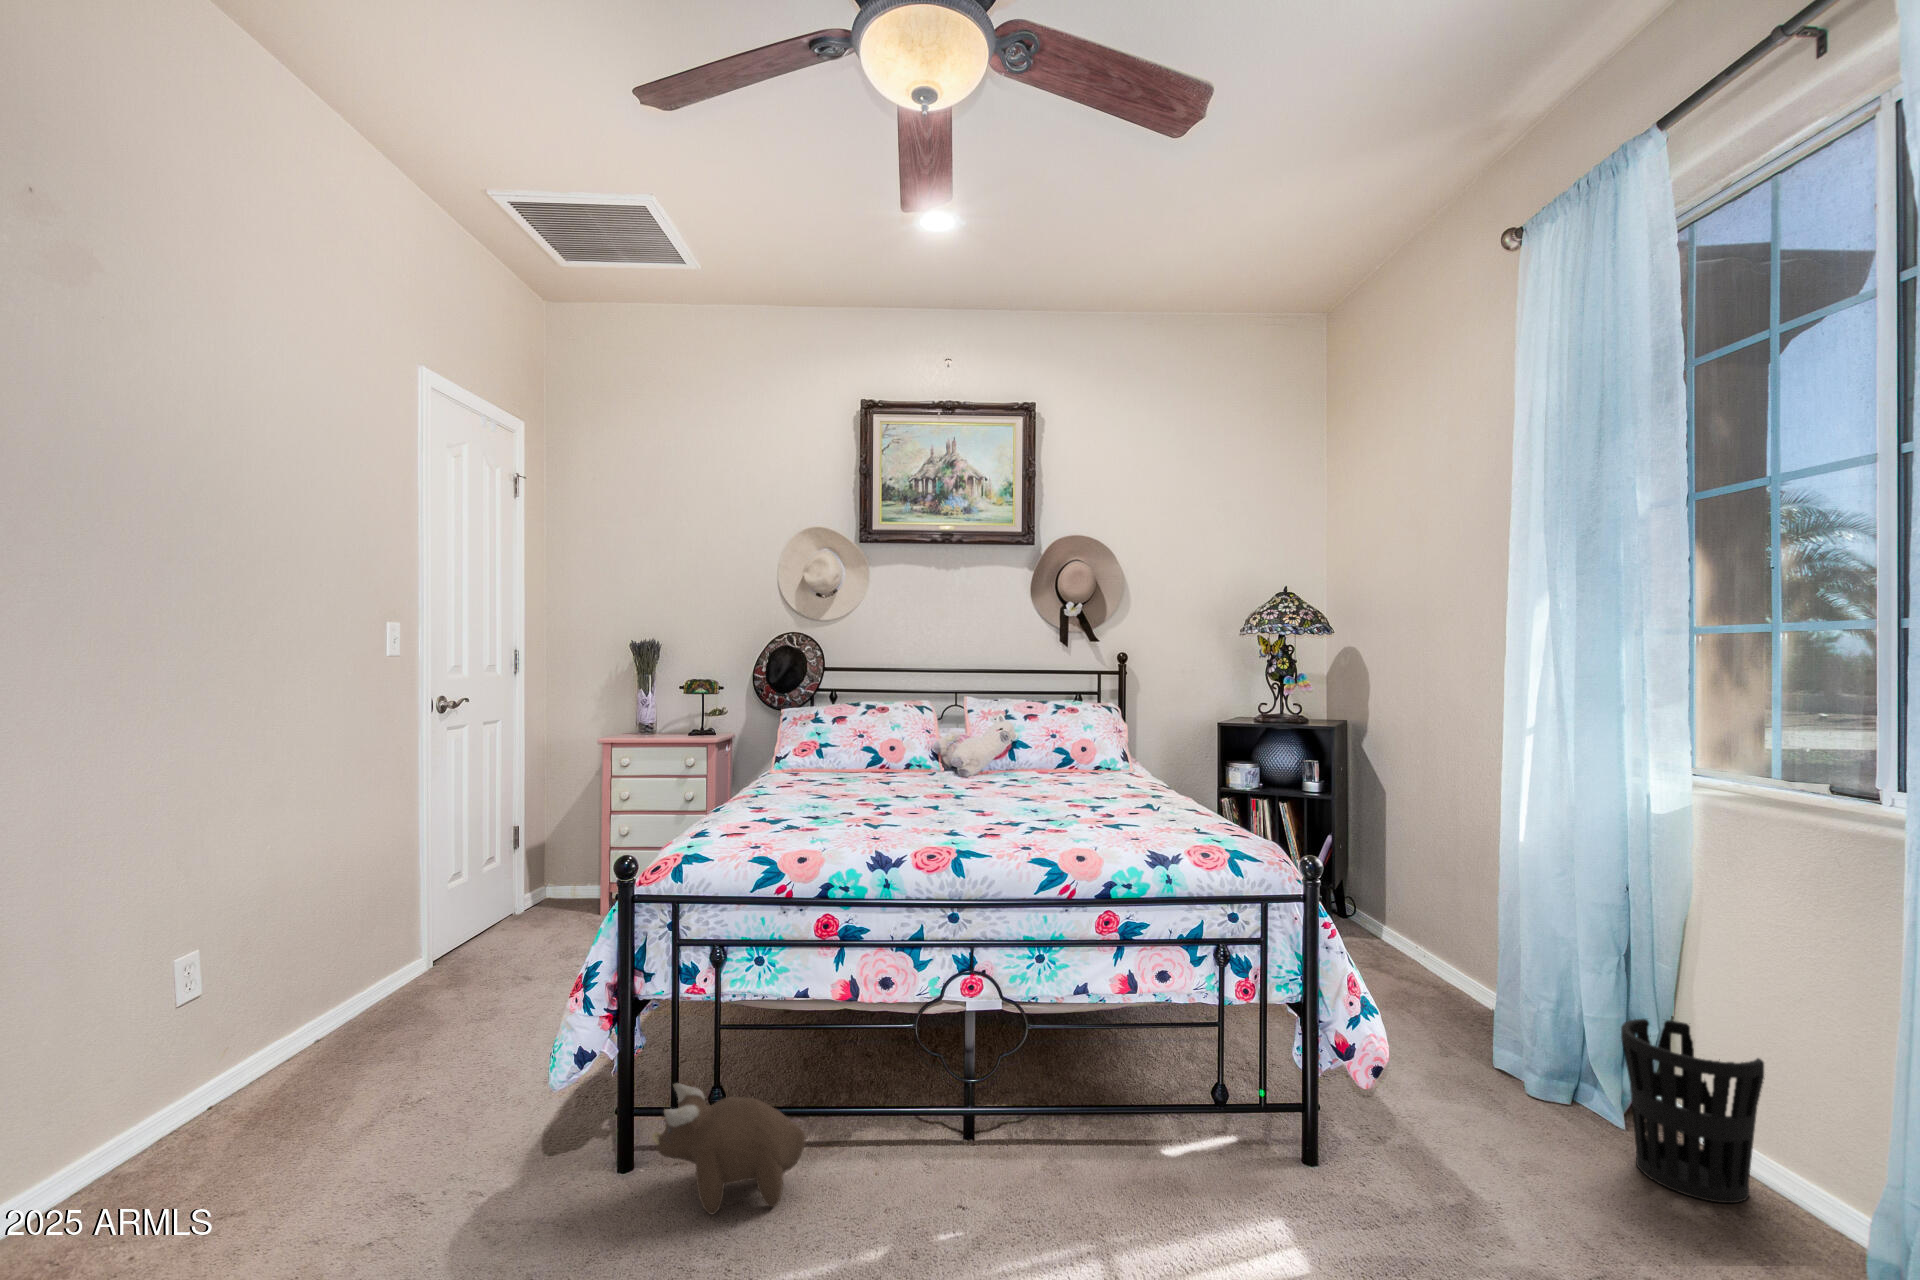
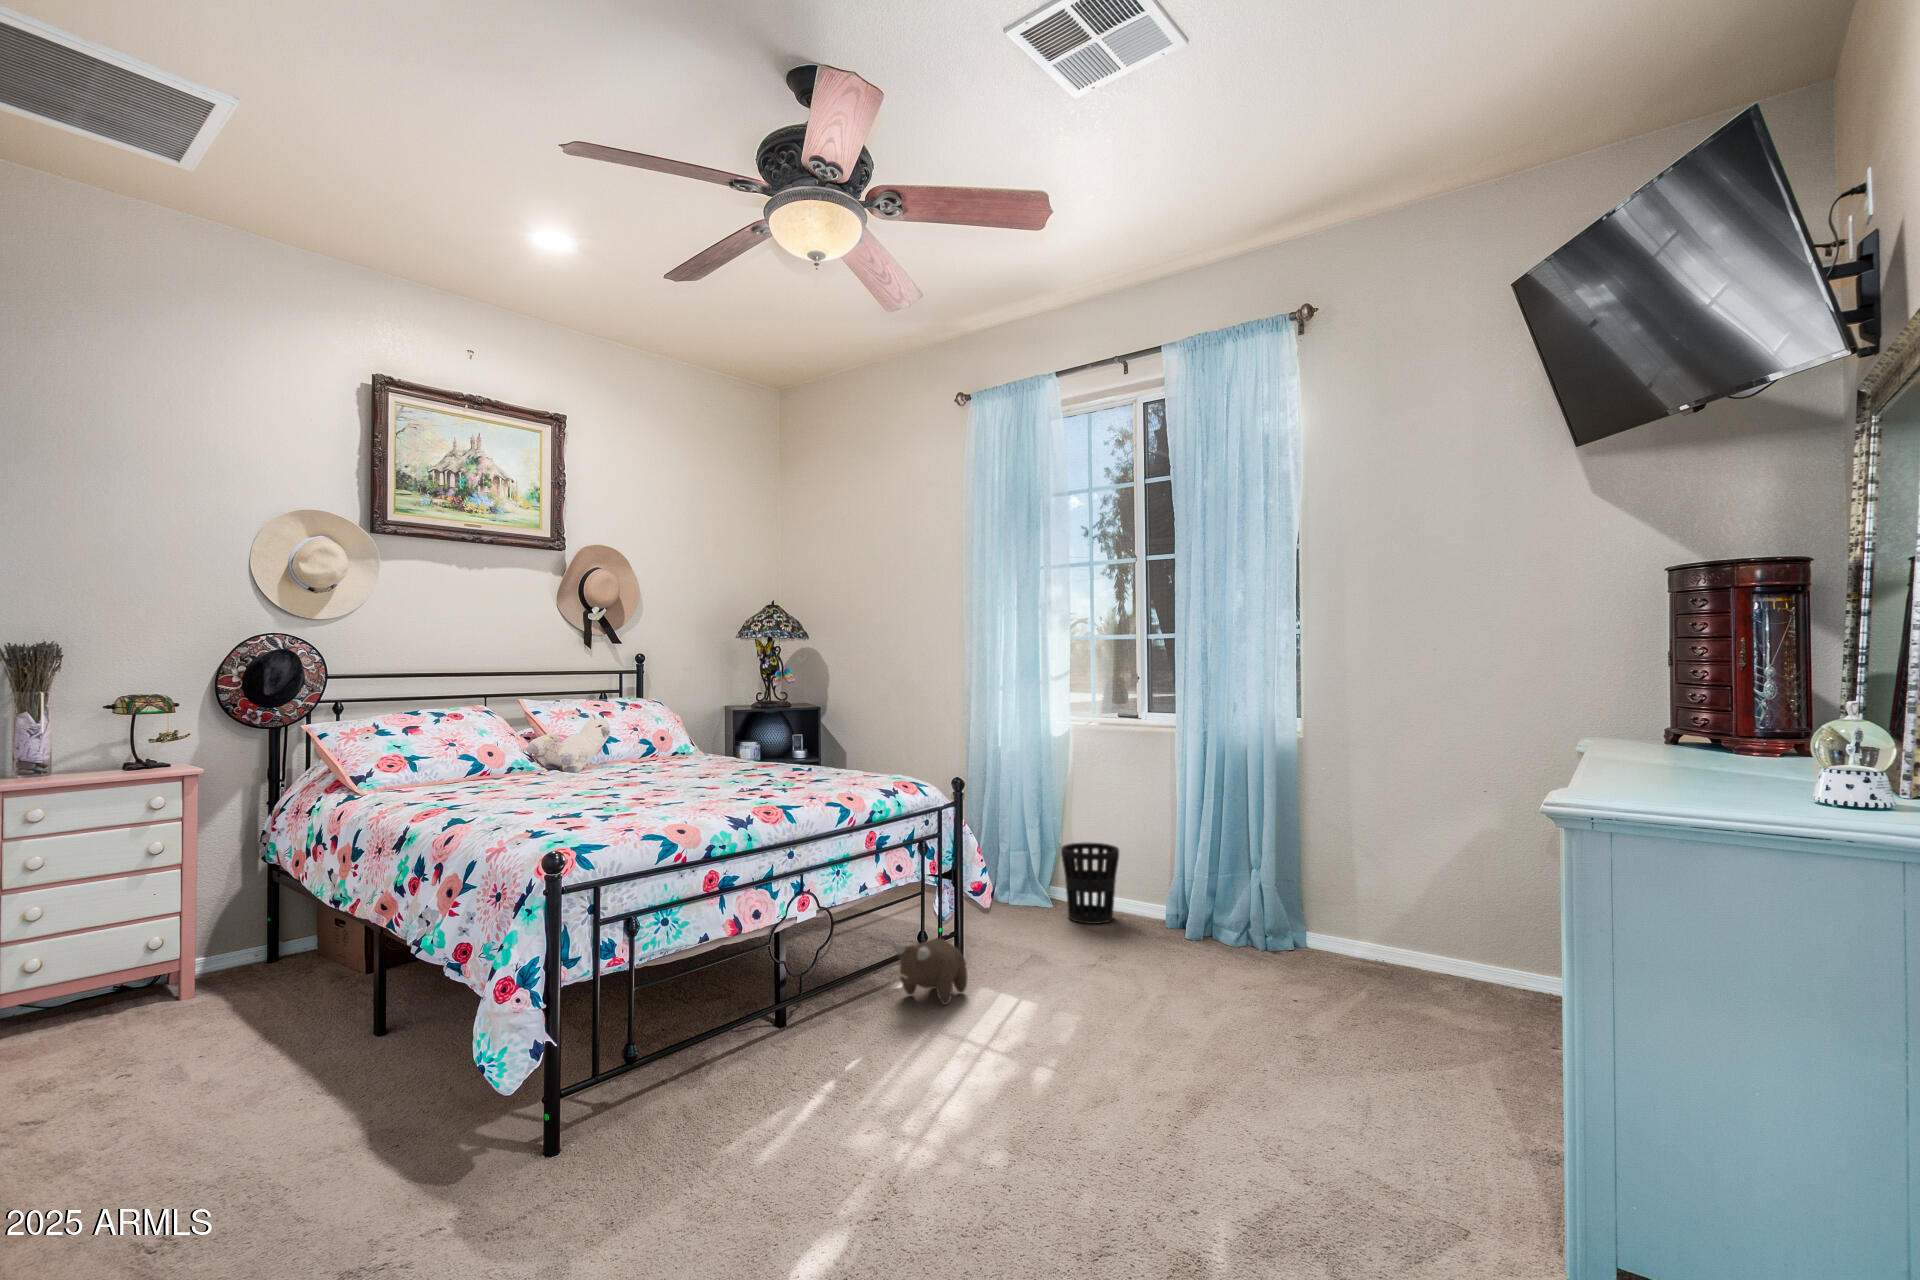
plush toy: present [652,1084,805,1214] -> present [893,938,968,1005]

